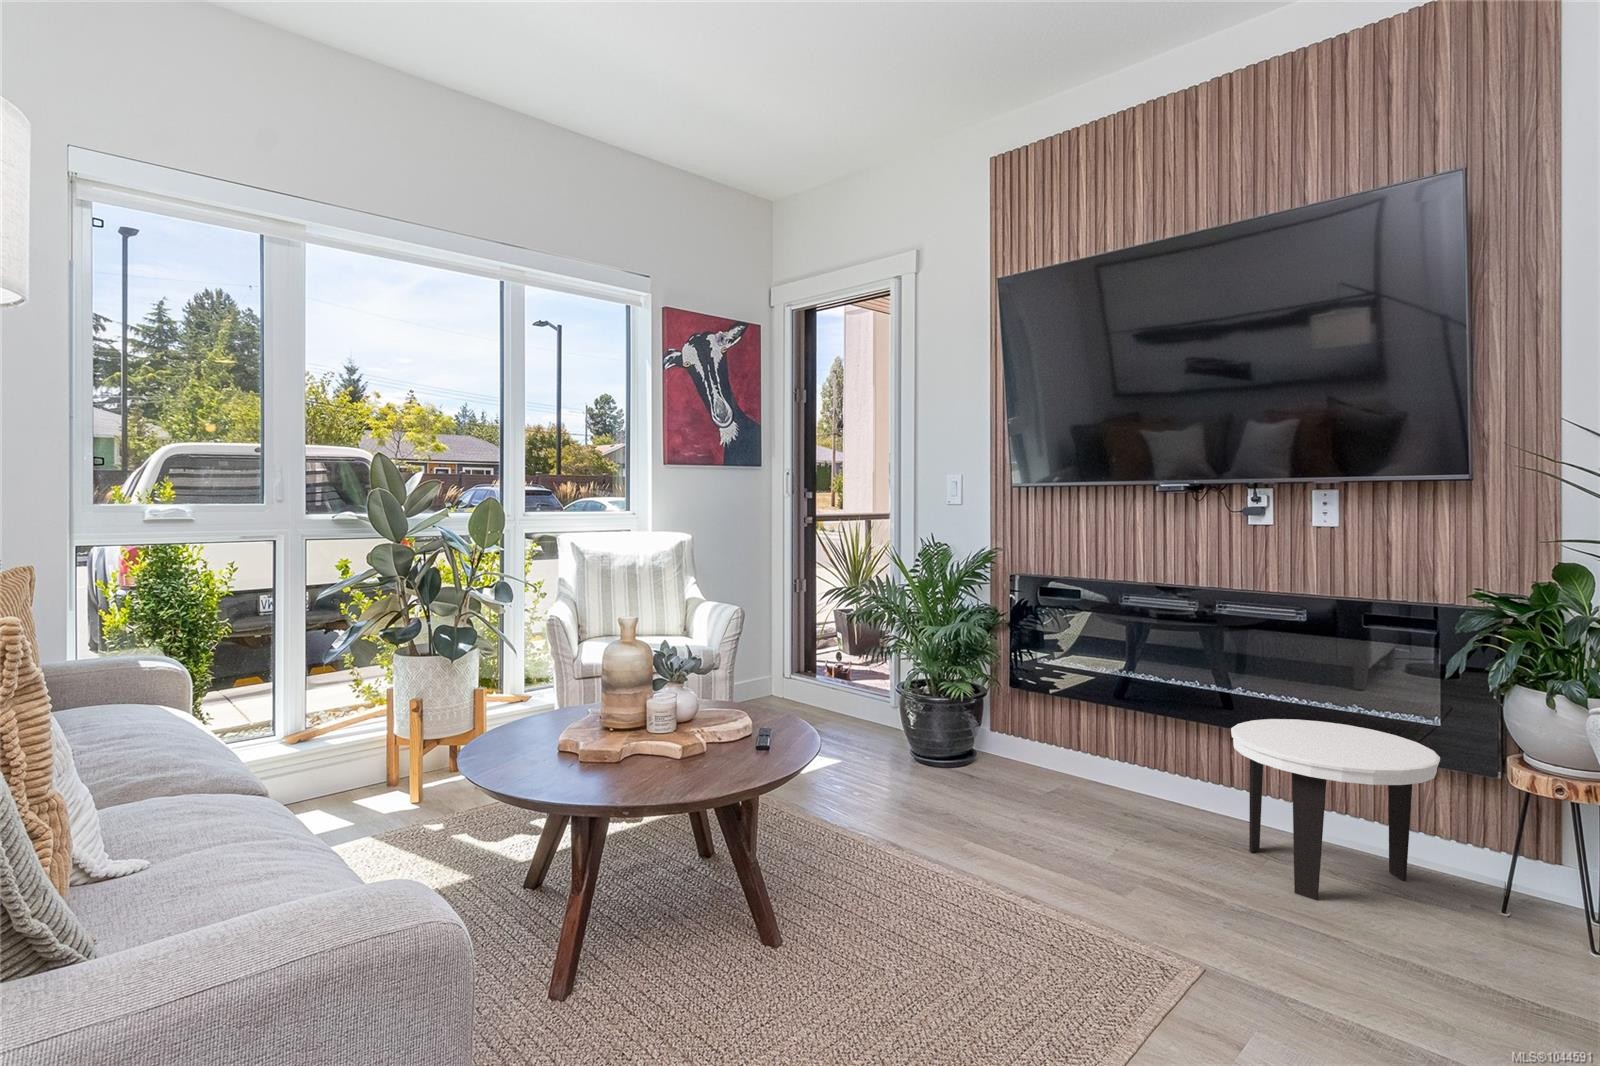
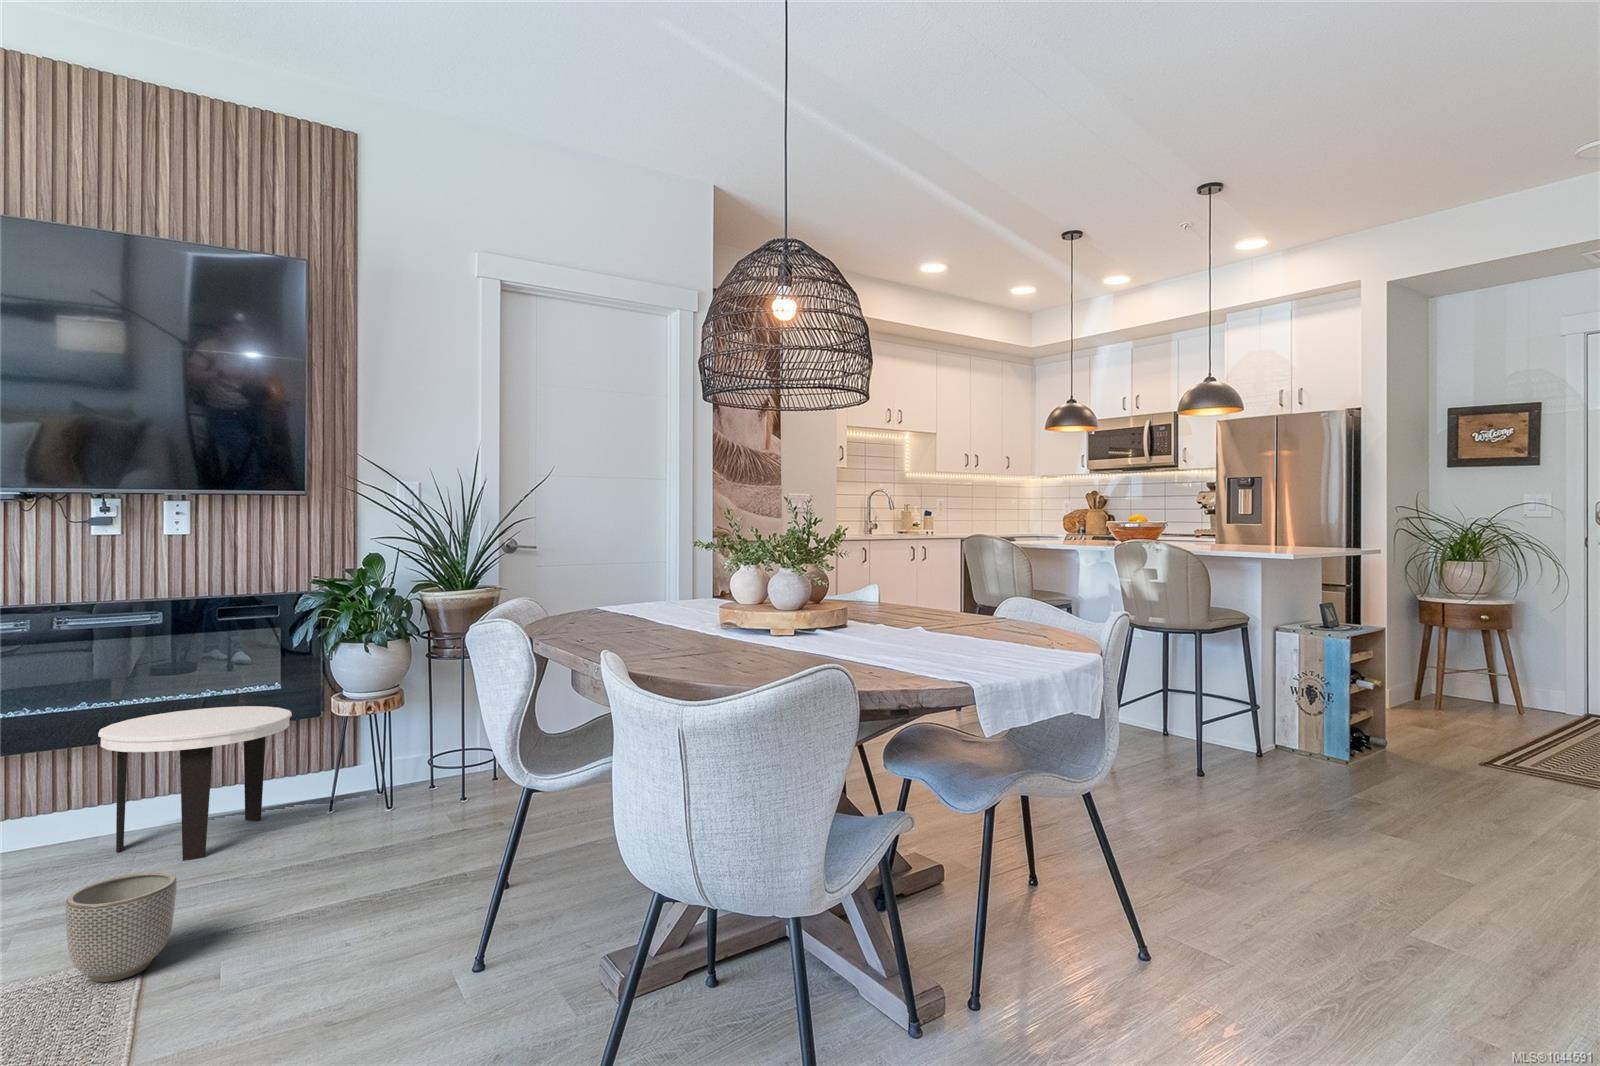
planter: none [1114,890,1208,1006] -> present [65,871,177,982]

